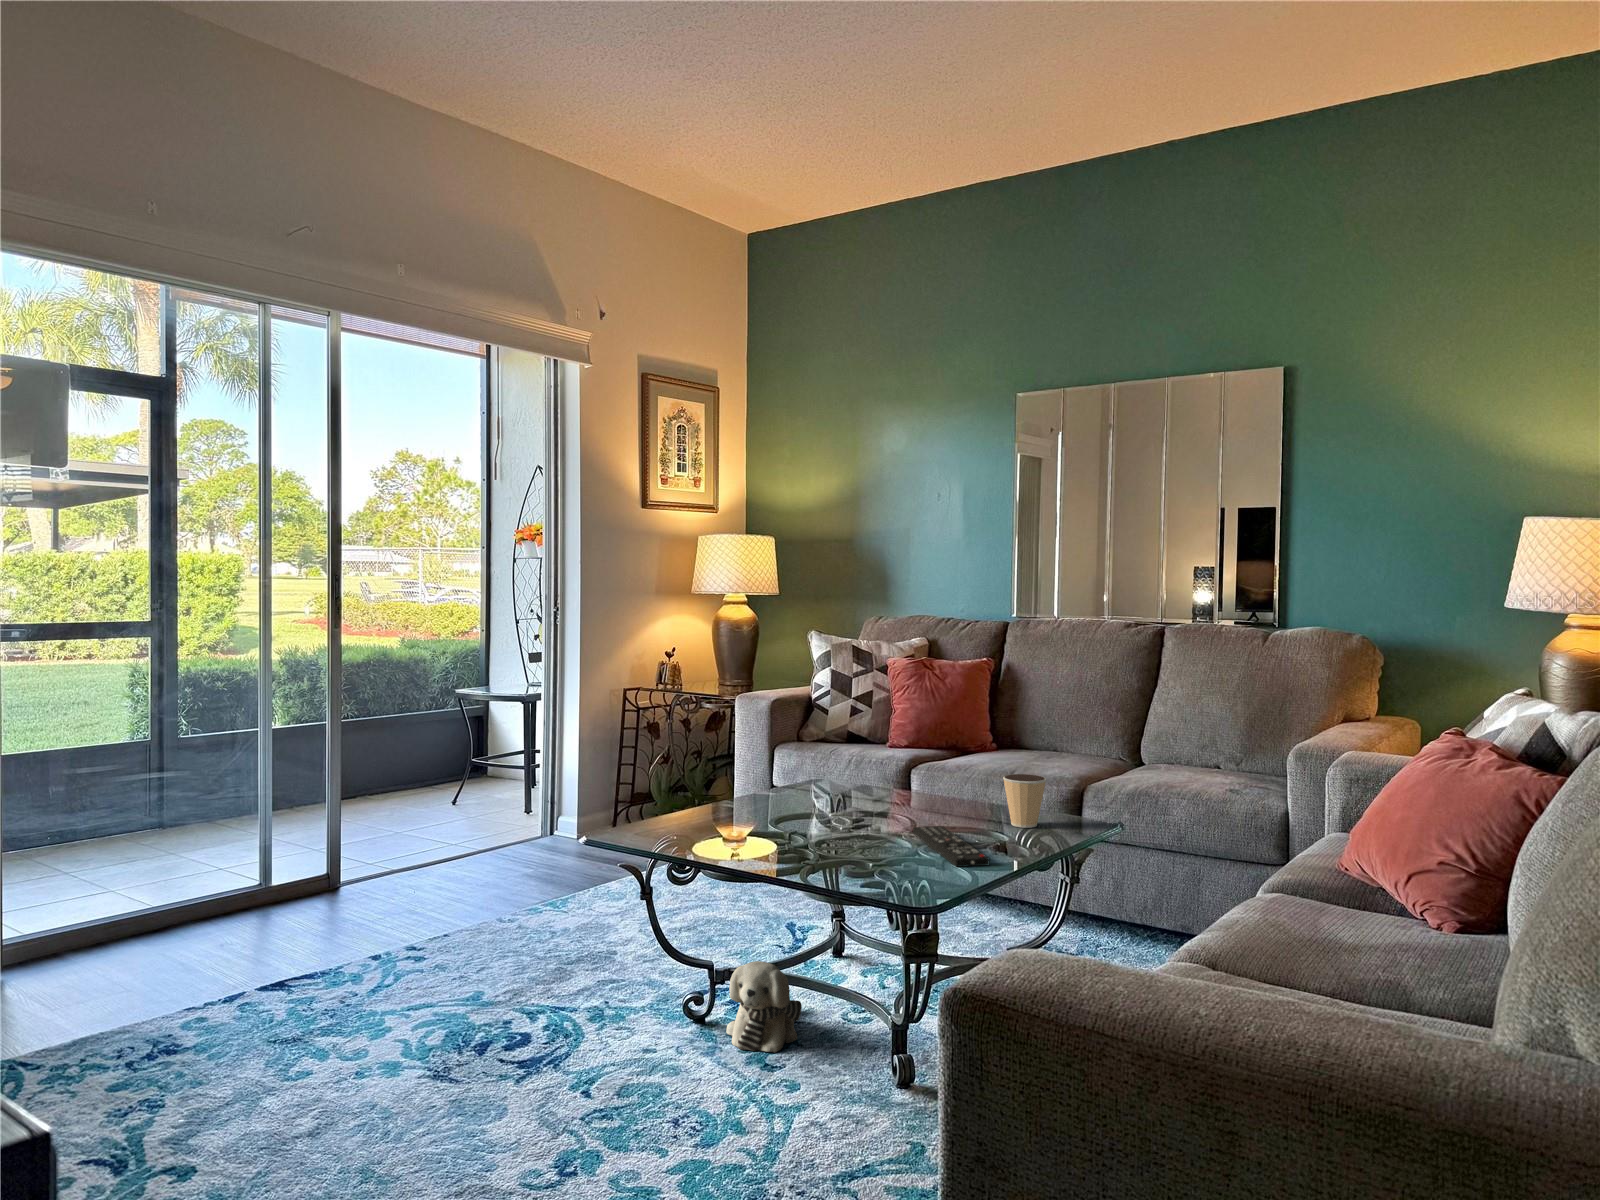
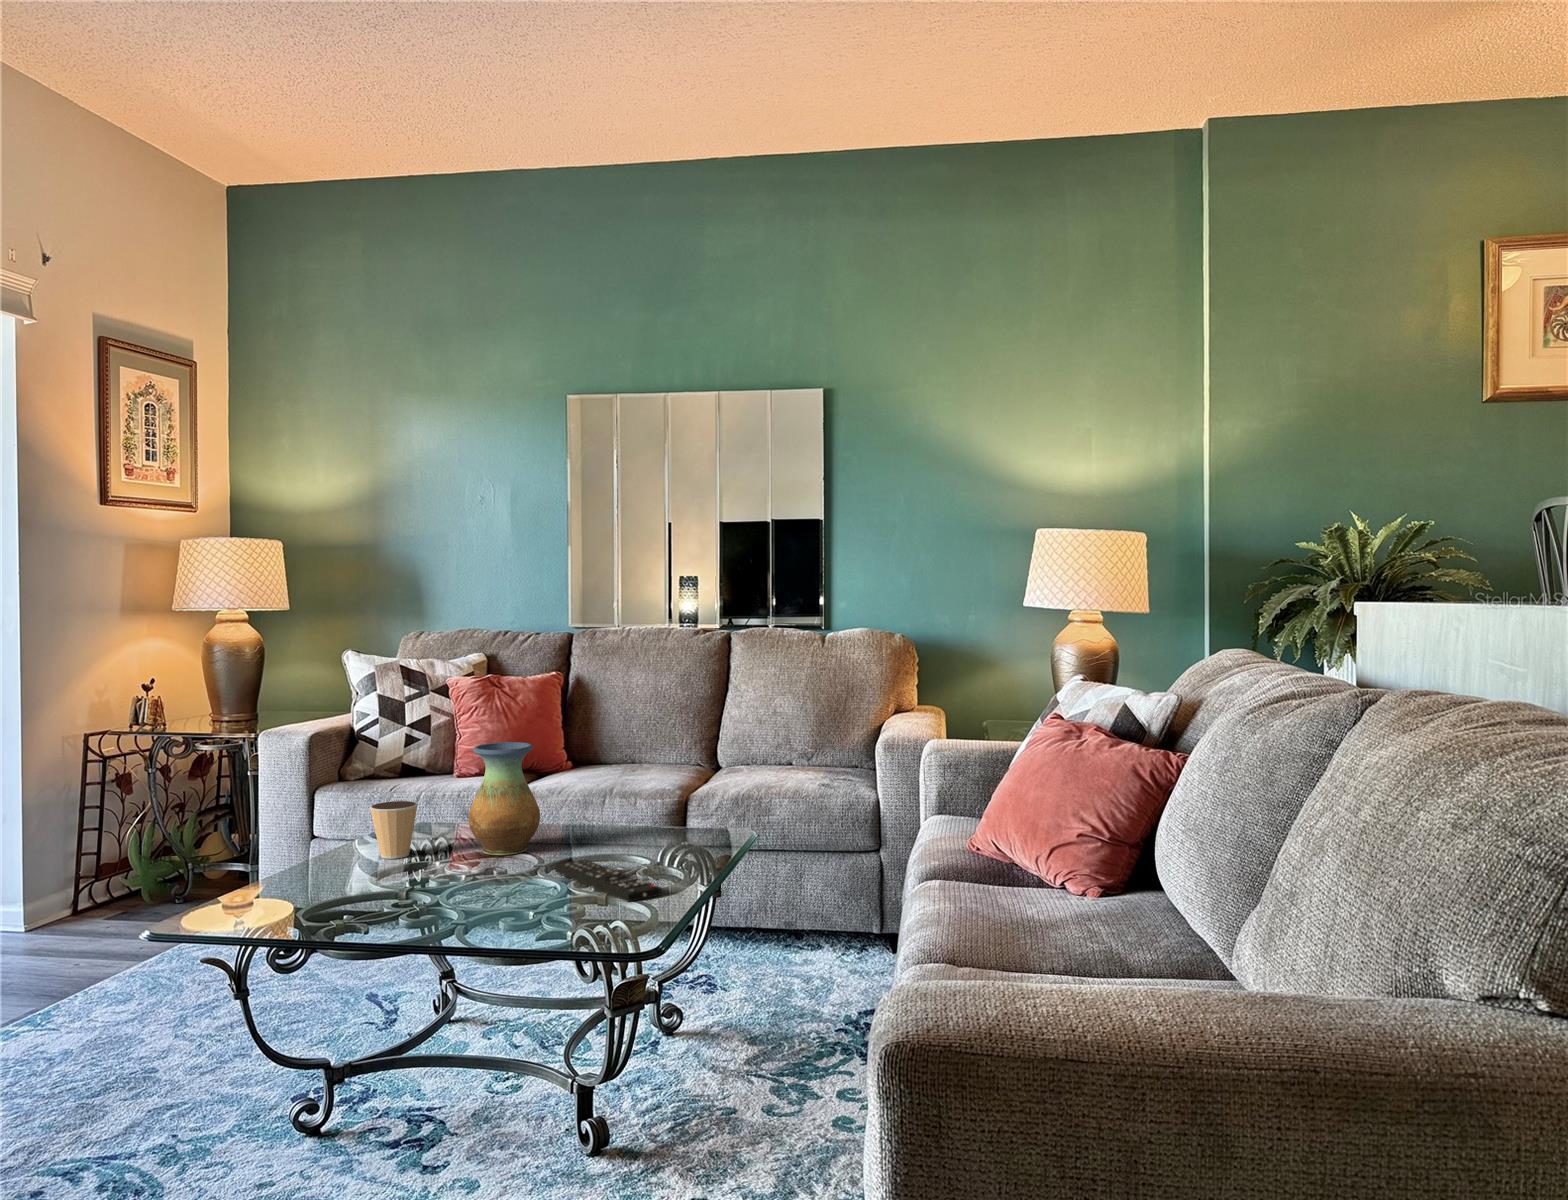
vase: none [856,715,918,815] -> present [468,742,540,855]
coffee cup: present [1003,774,1047,828] -> present [370,801,418,859]
plush toy: present [726,961,802,1053] -> none [354,1046,451,1155]

